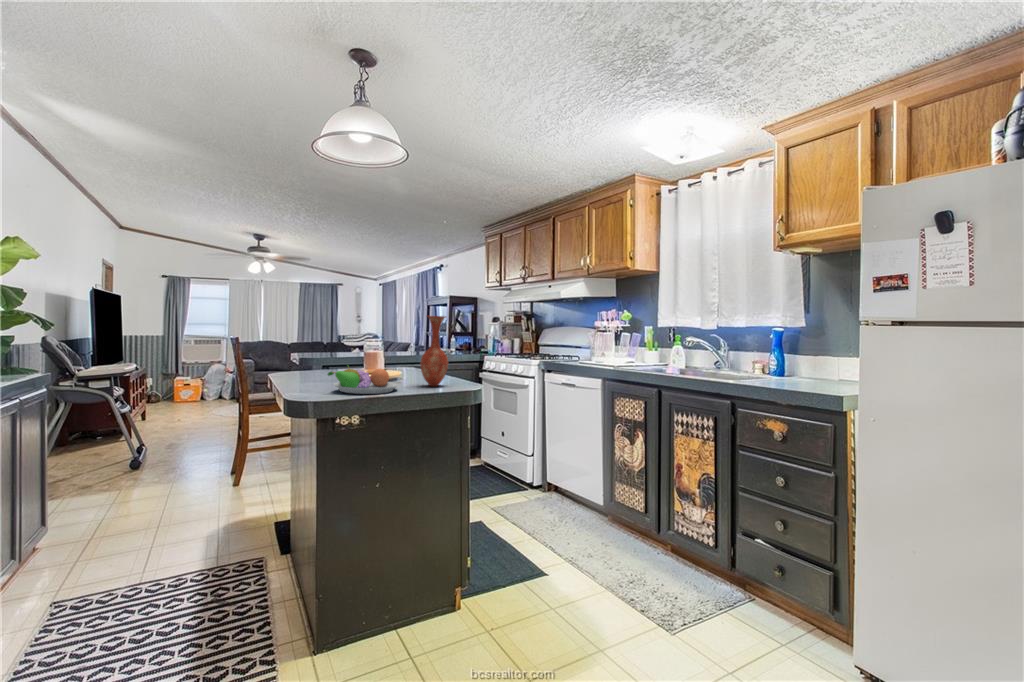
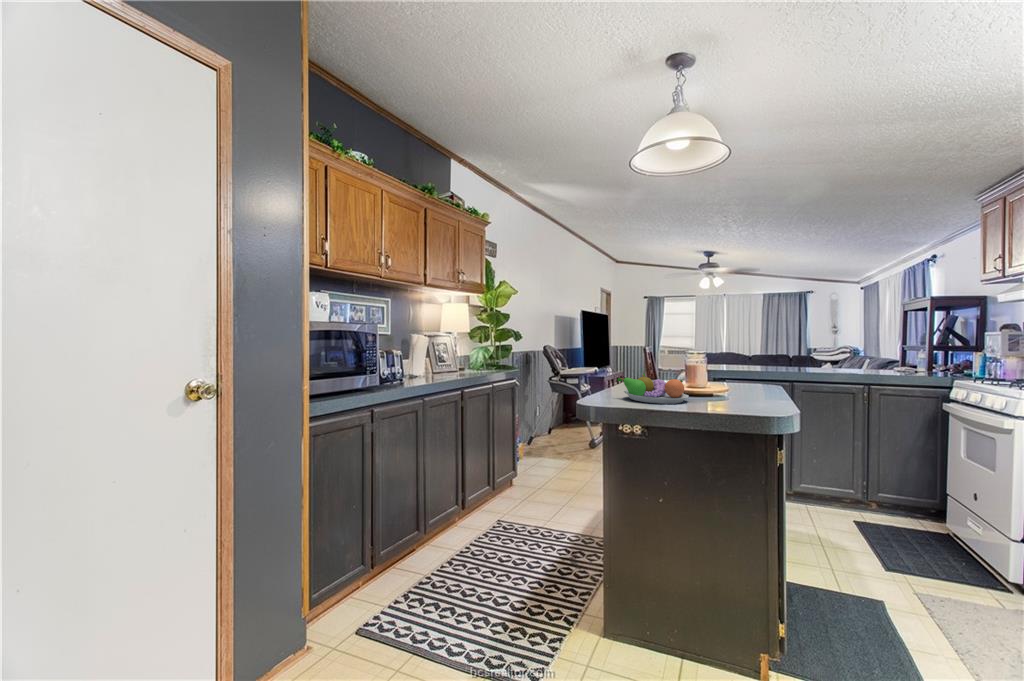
vase: present [420,316,448,386] -> none [721,323,756,405]

